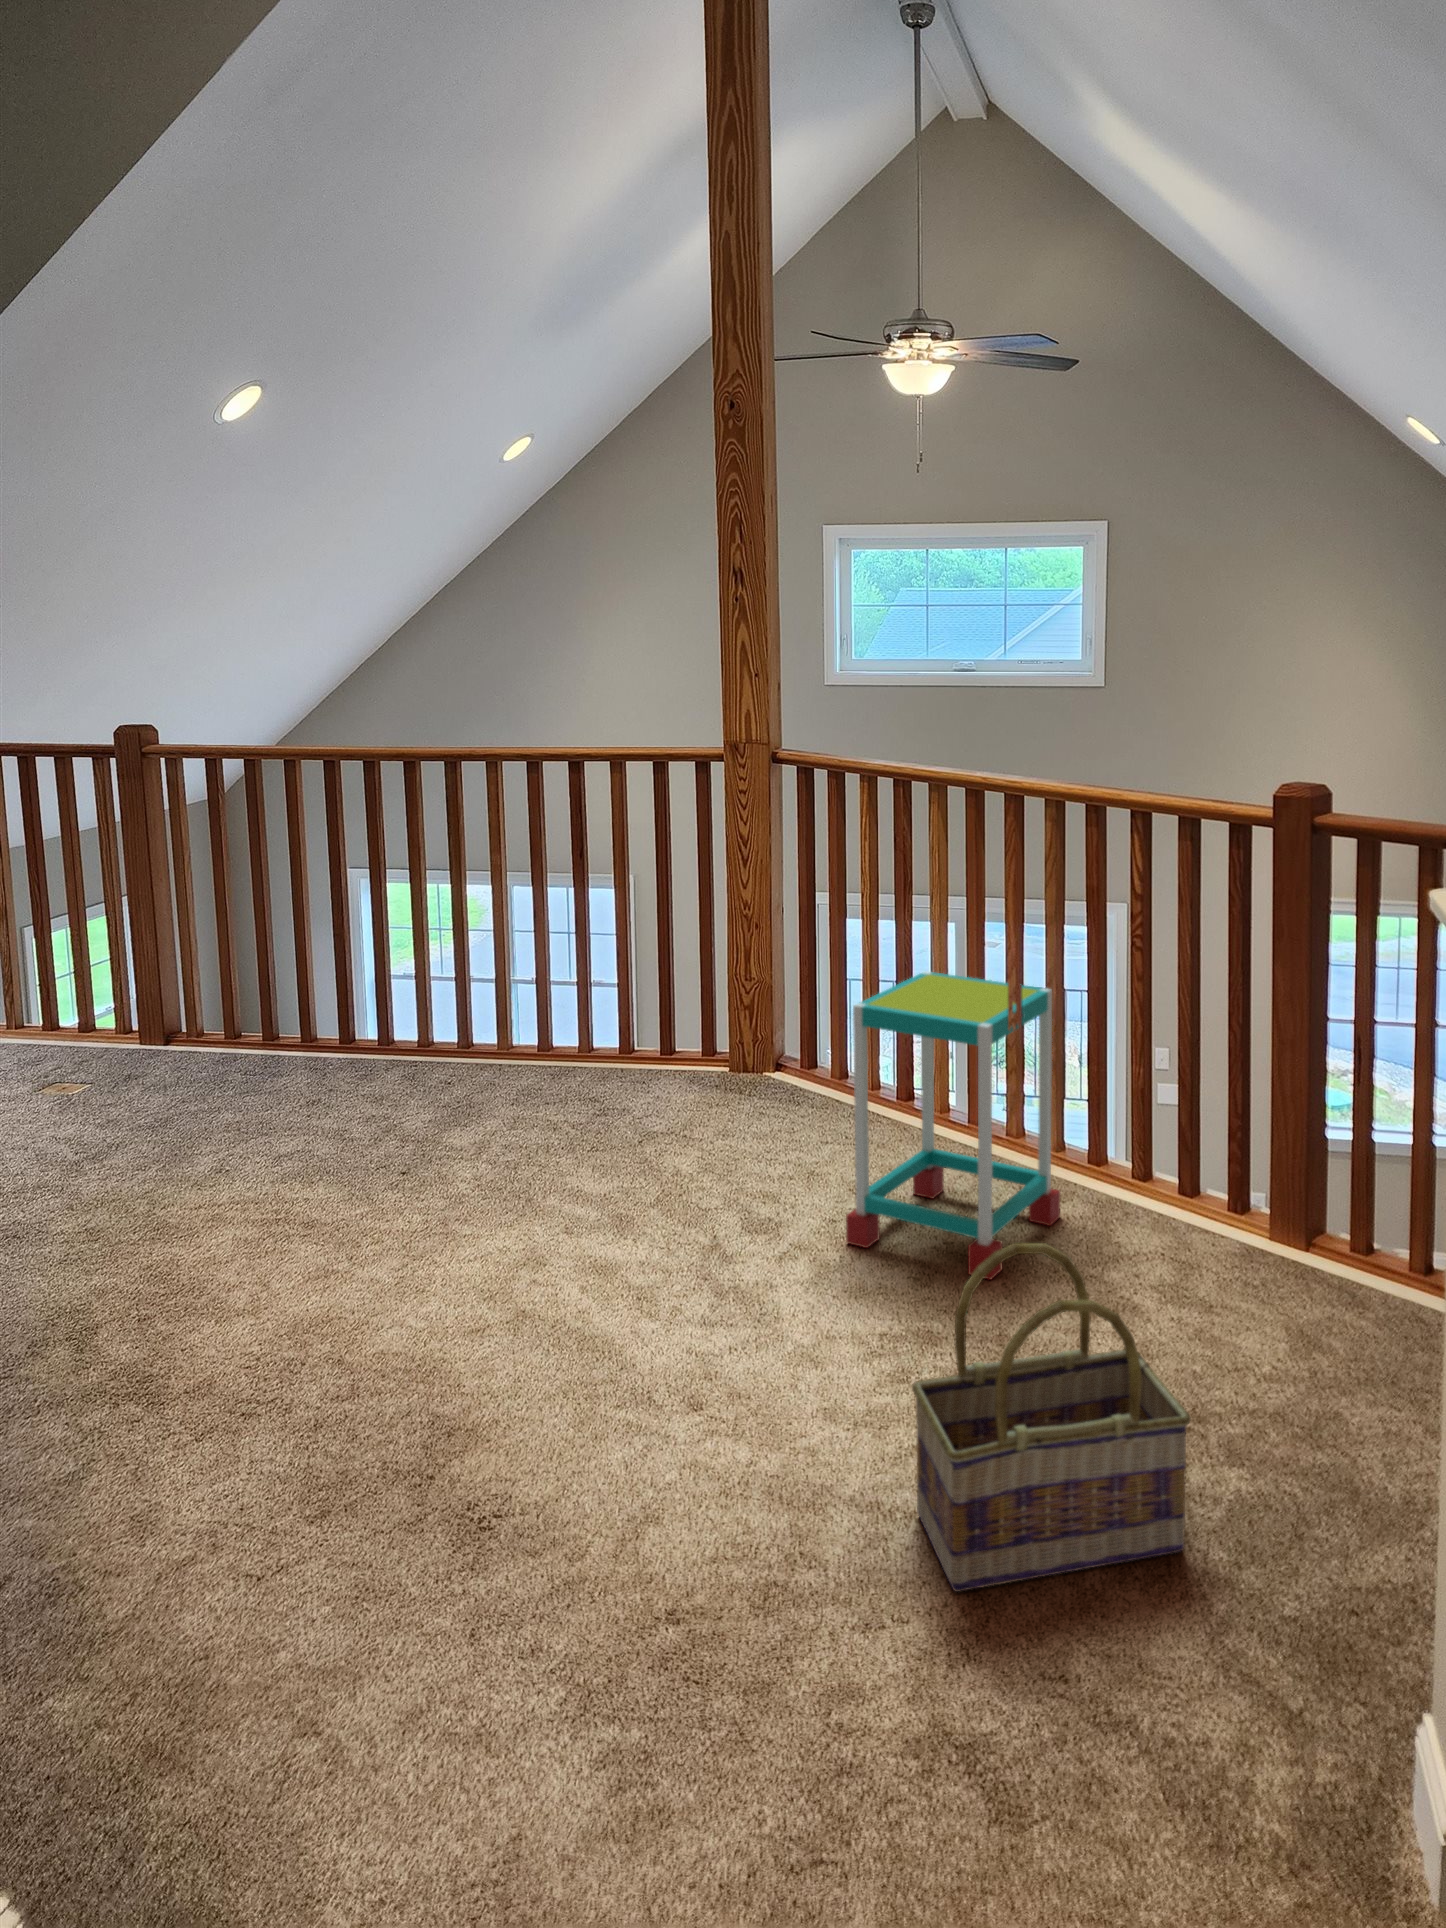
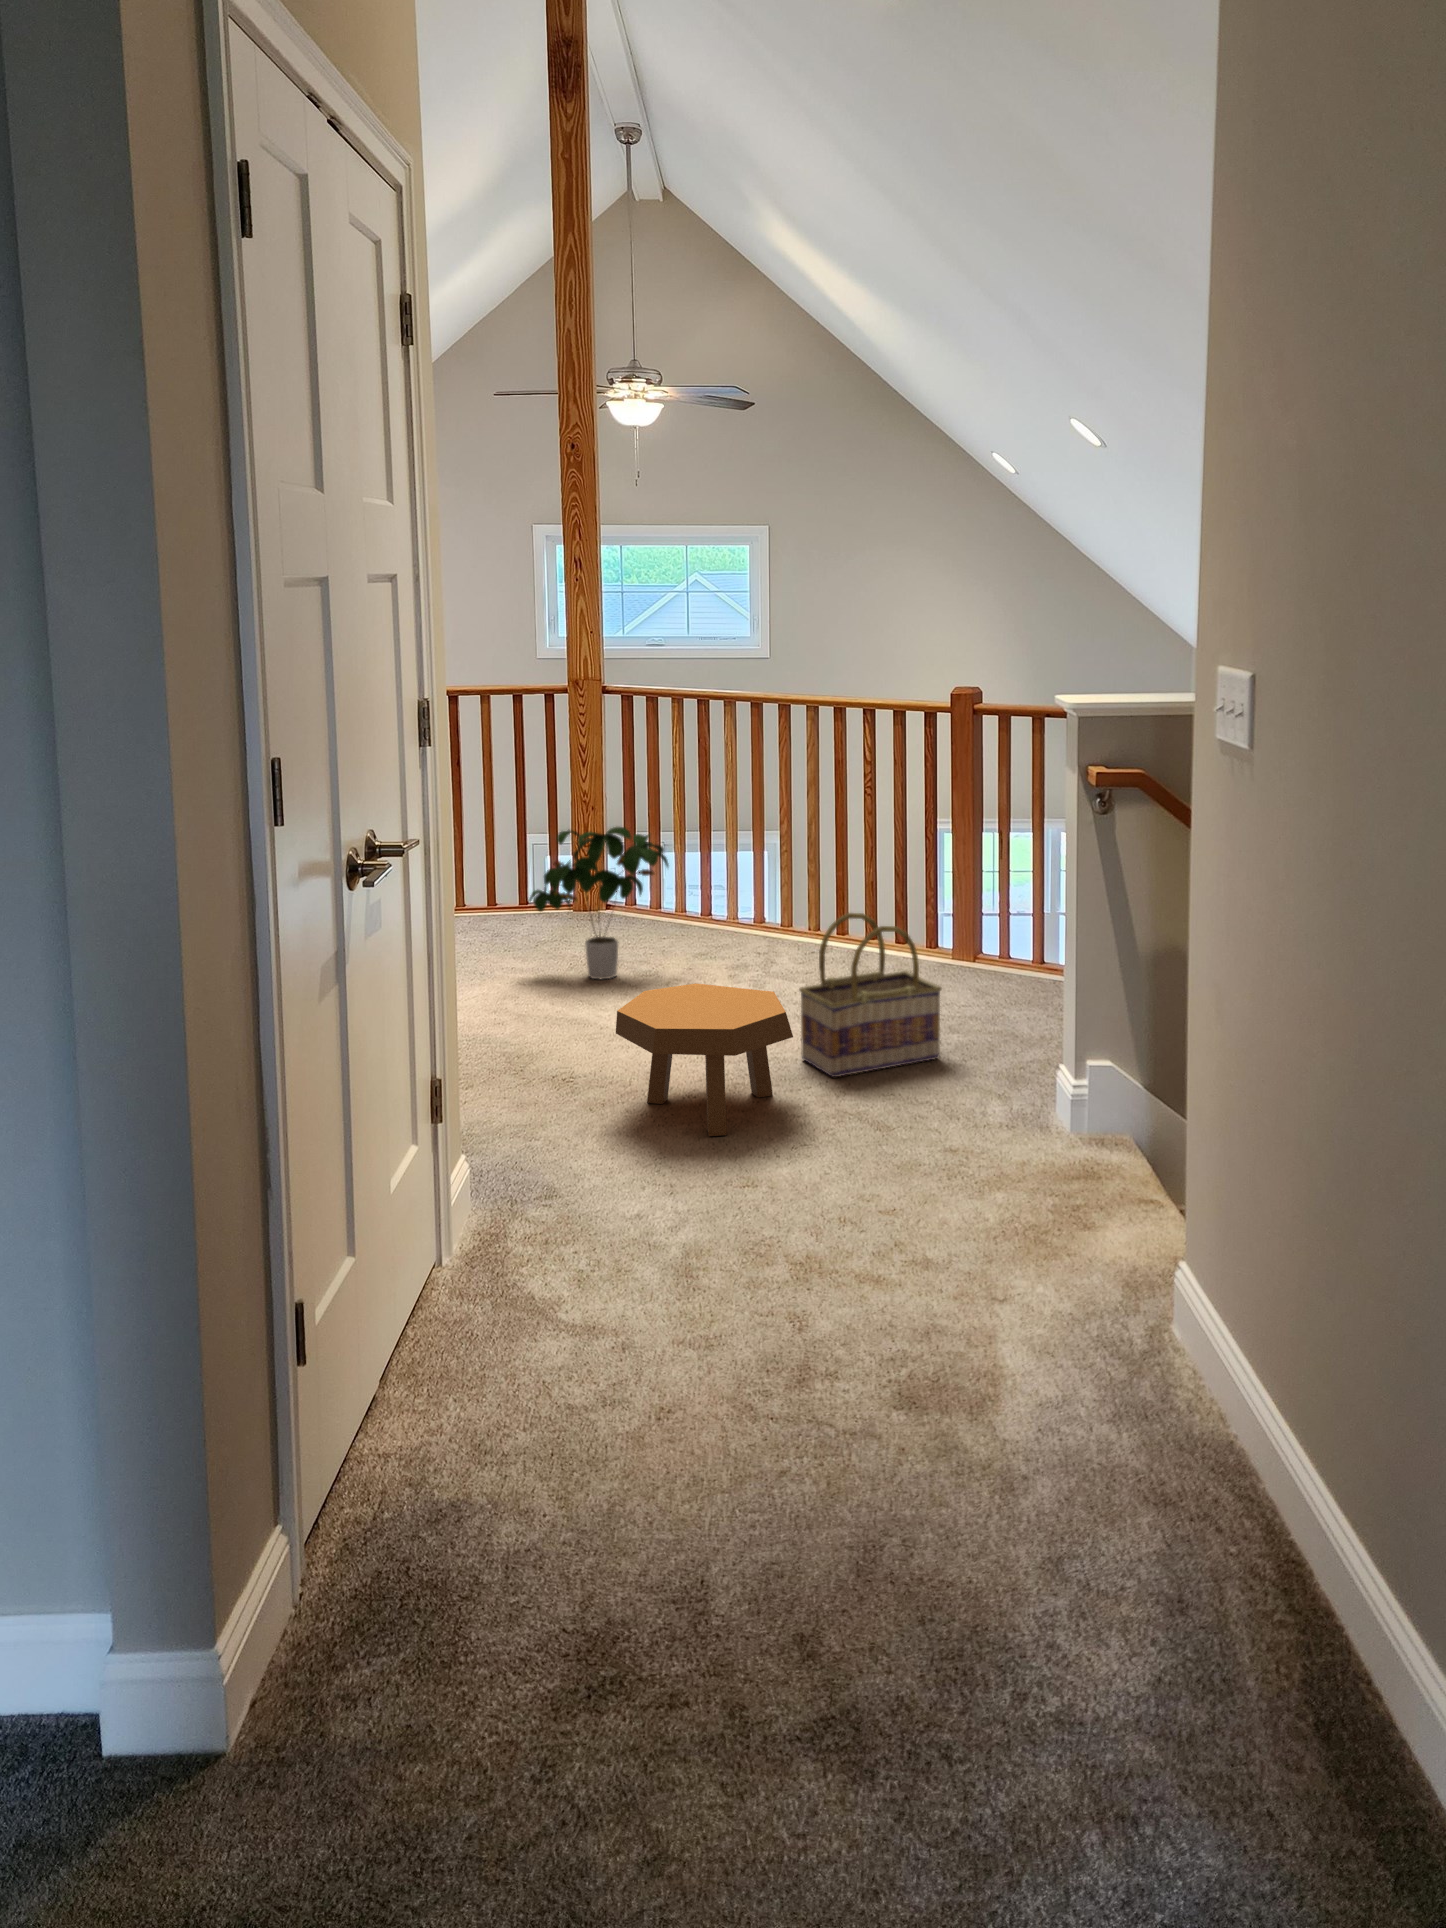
side table: present [846,971,1060,1280] -> none [703,814,827,986]
potted plant: none [588,988,800,1229] -> present [529,827,669,979]
footstool: none [496,1376,847,1794] -> present [616,983,793,1136]

